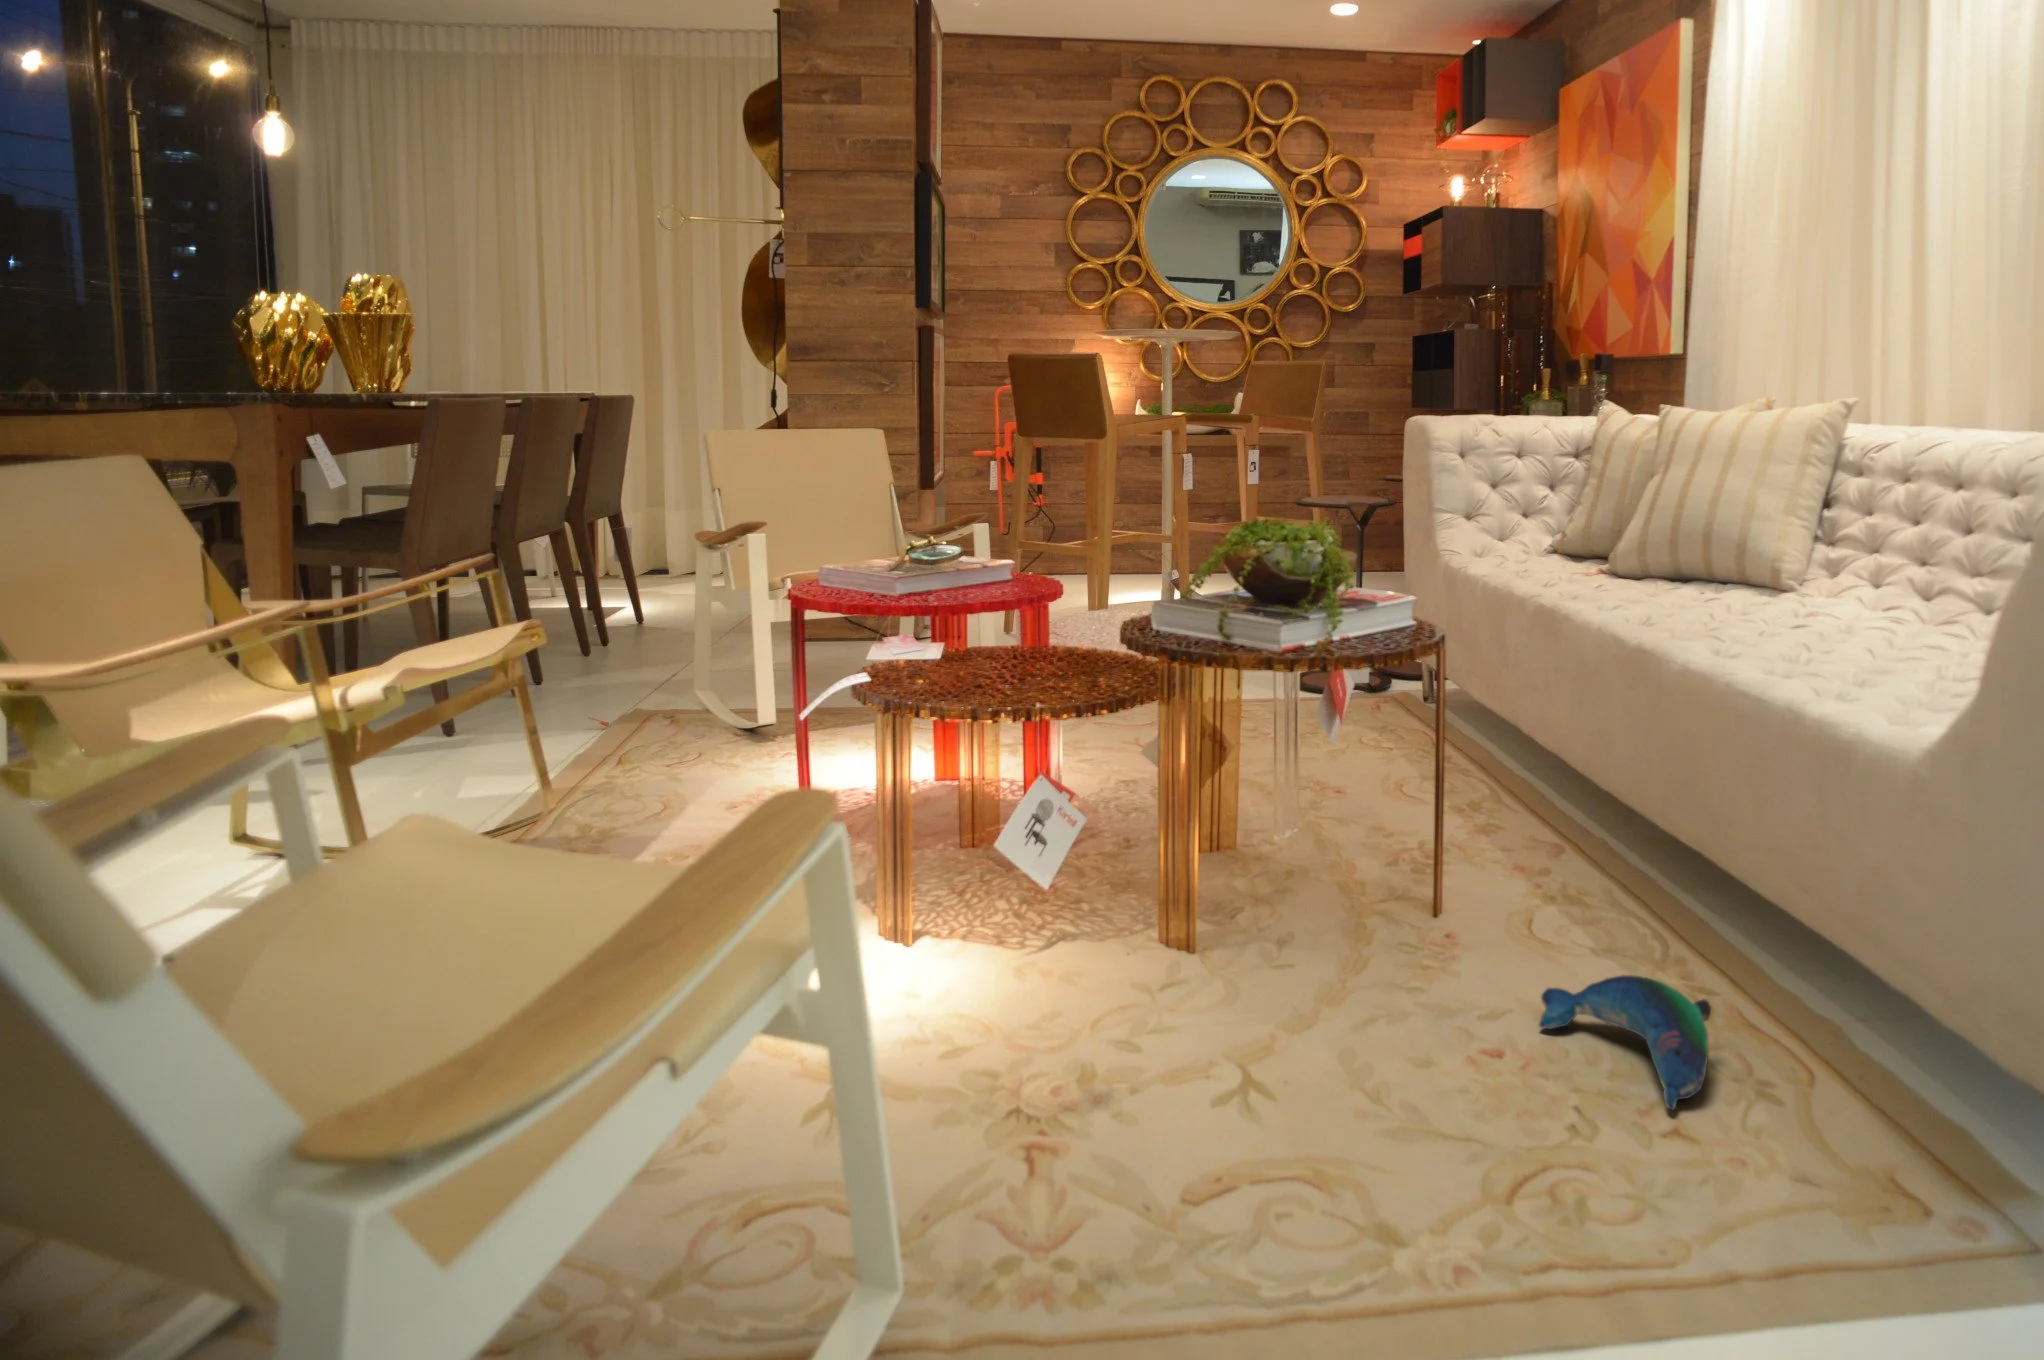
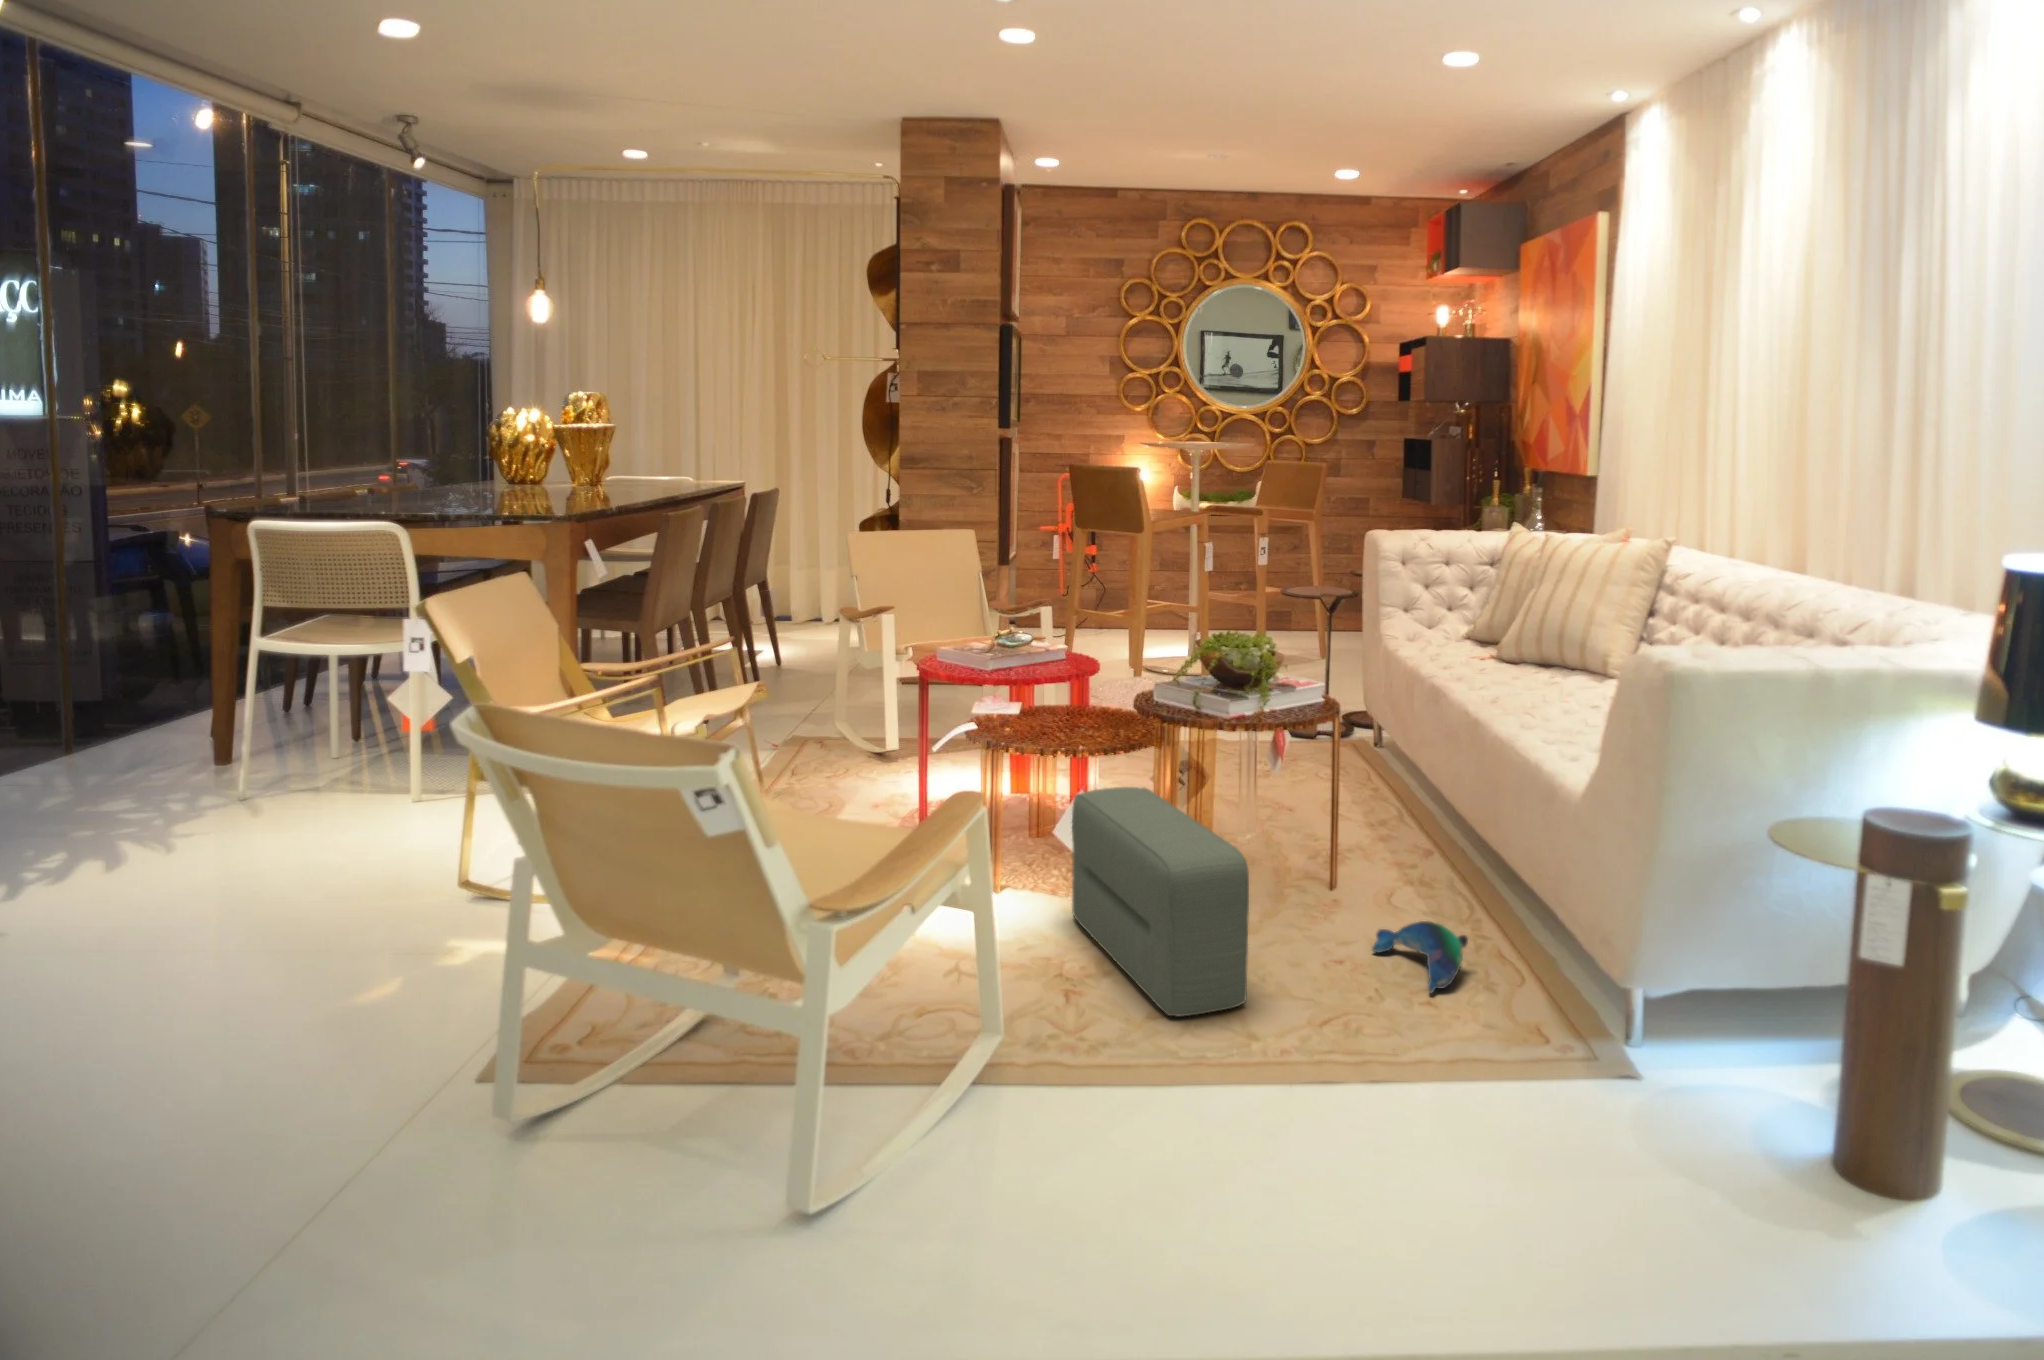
pouf: none [1029,767,1361,1189] -> present [1072,787,1249,1017]

